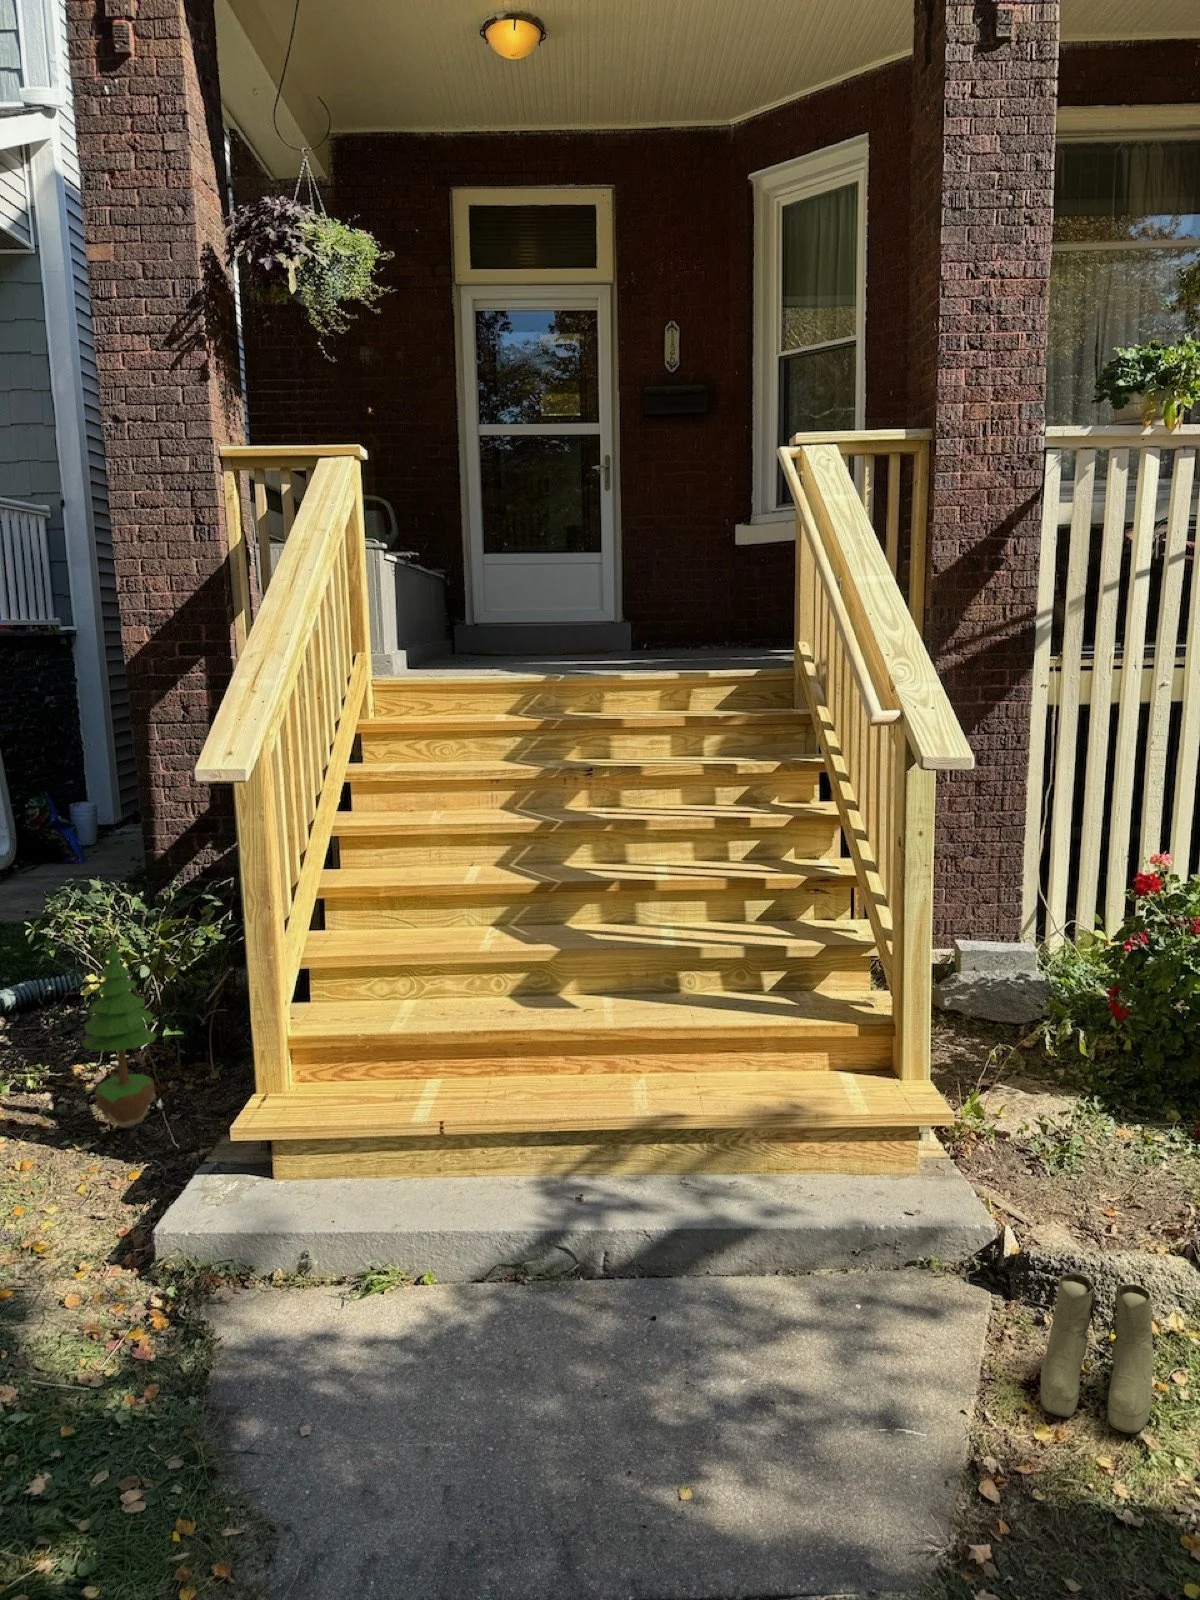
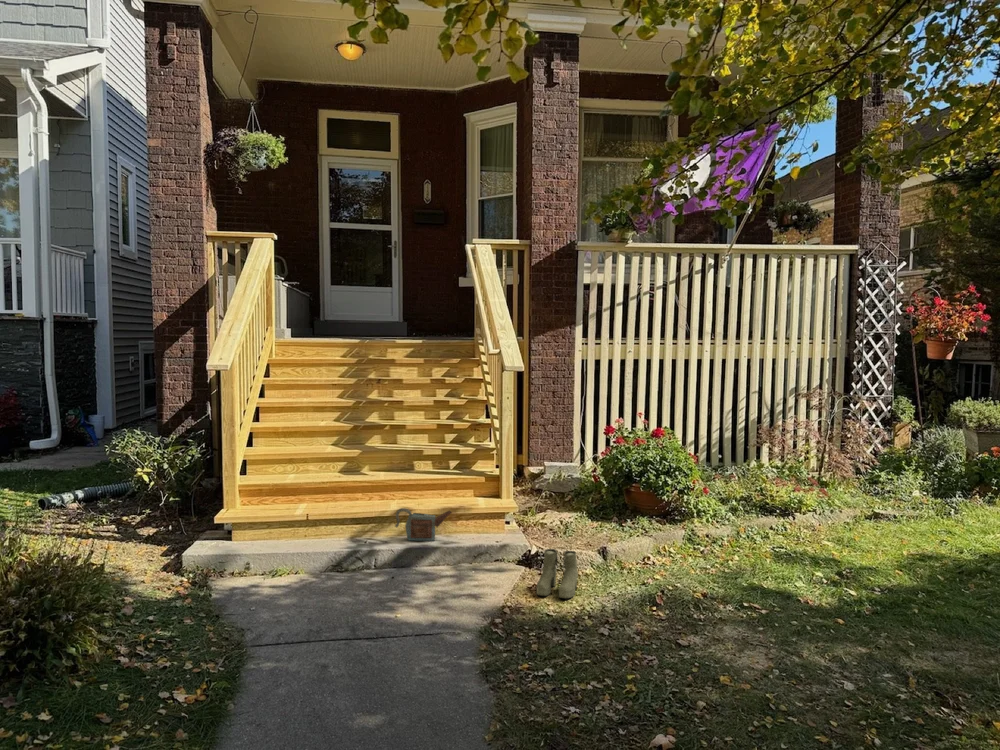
potted tree: present [82,943,157,1128] -> none [139,446,174,534]
watering can: none [648,1120,790,1201] -> present [395,508,452,541]

